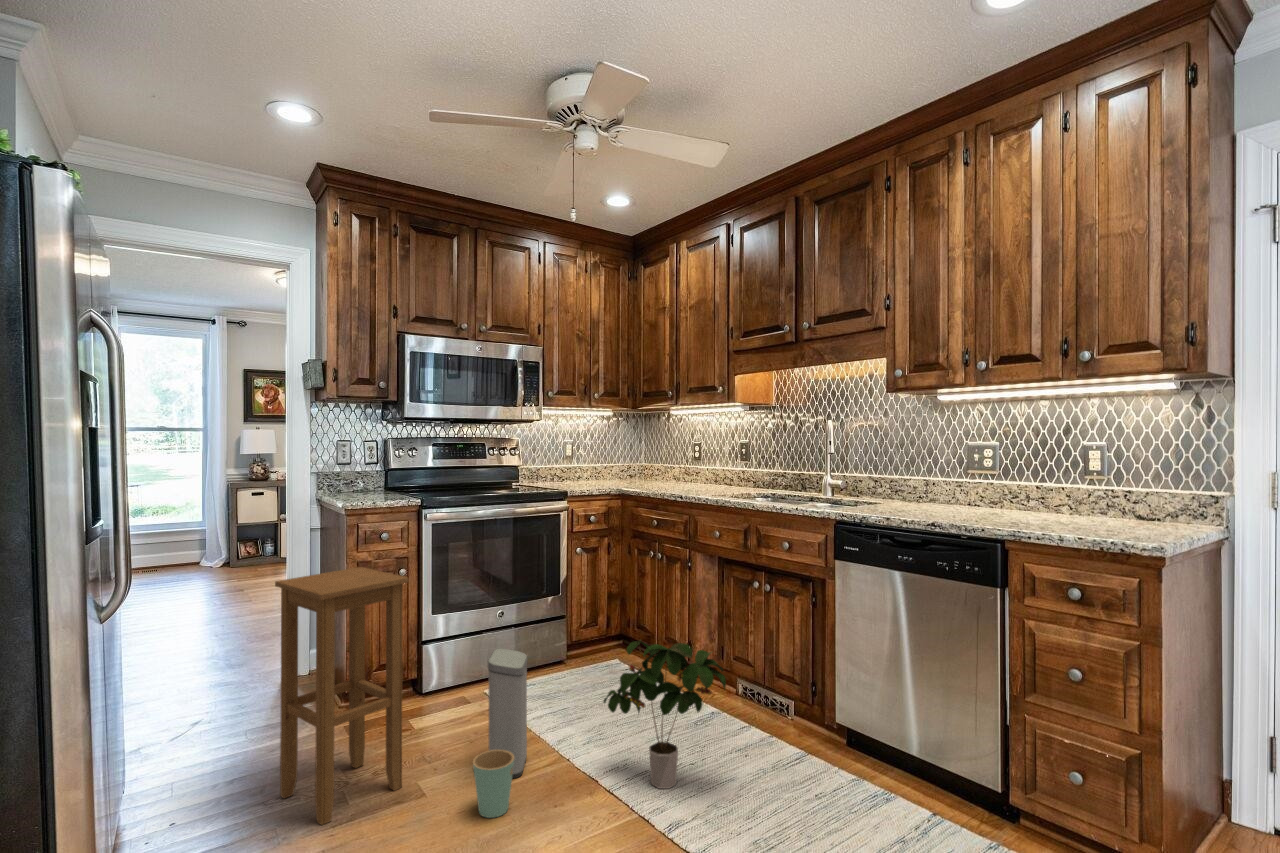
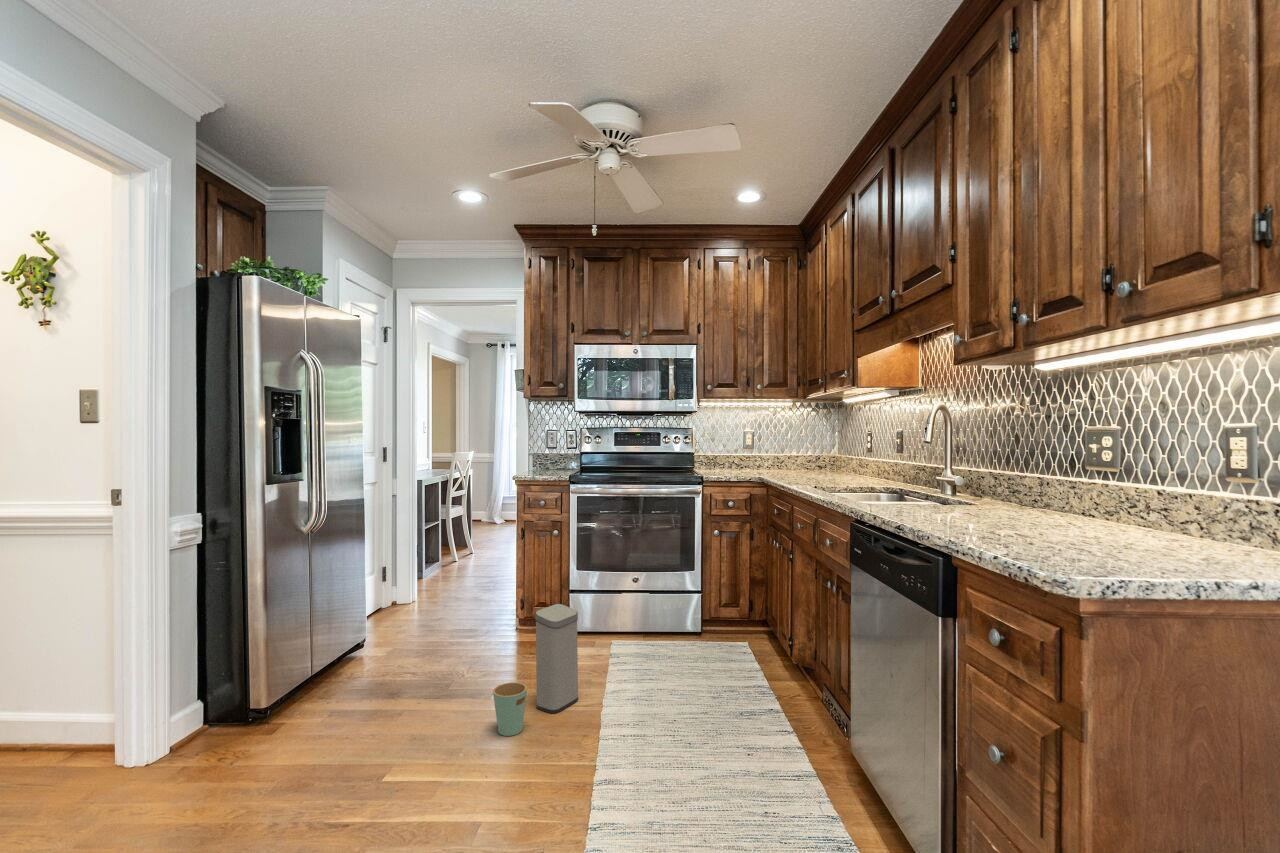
stool: present [275,567,409,825] -> none [410,525,483,705]
potted plant: present [604,641,726,789] -> none [615,615,697,761]

